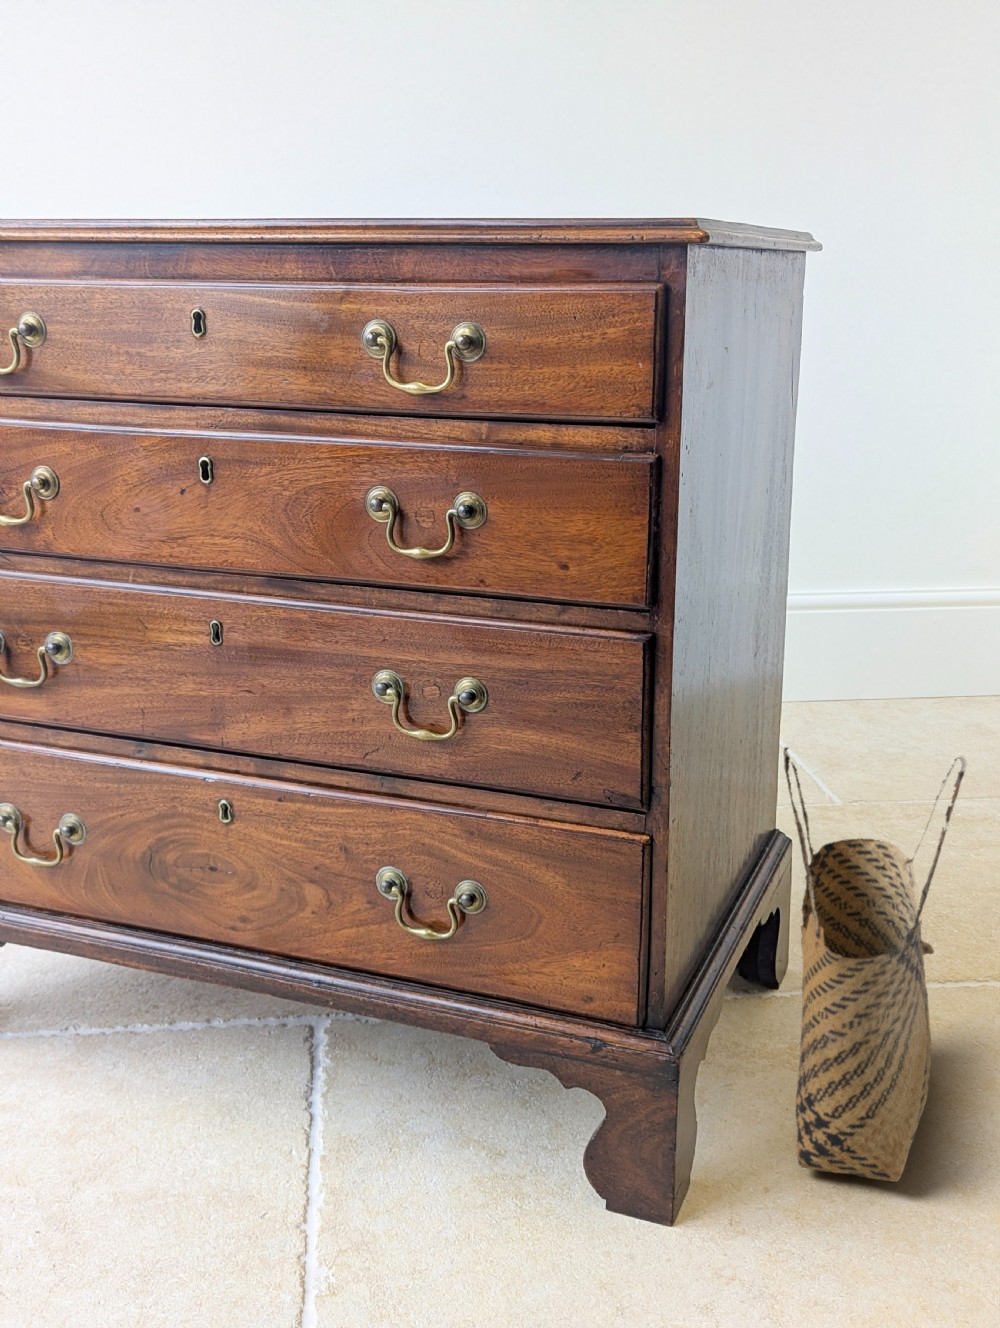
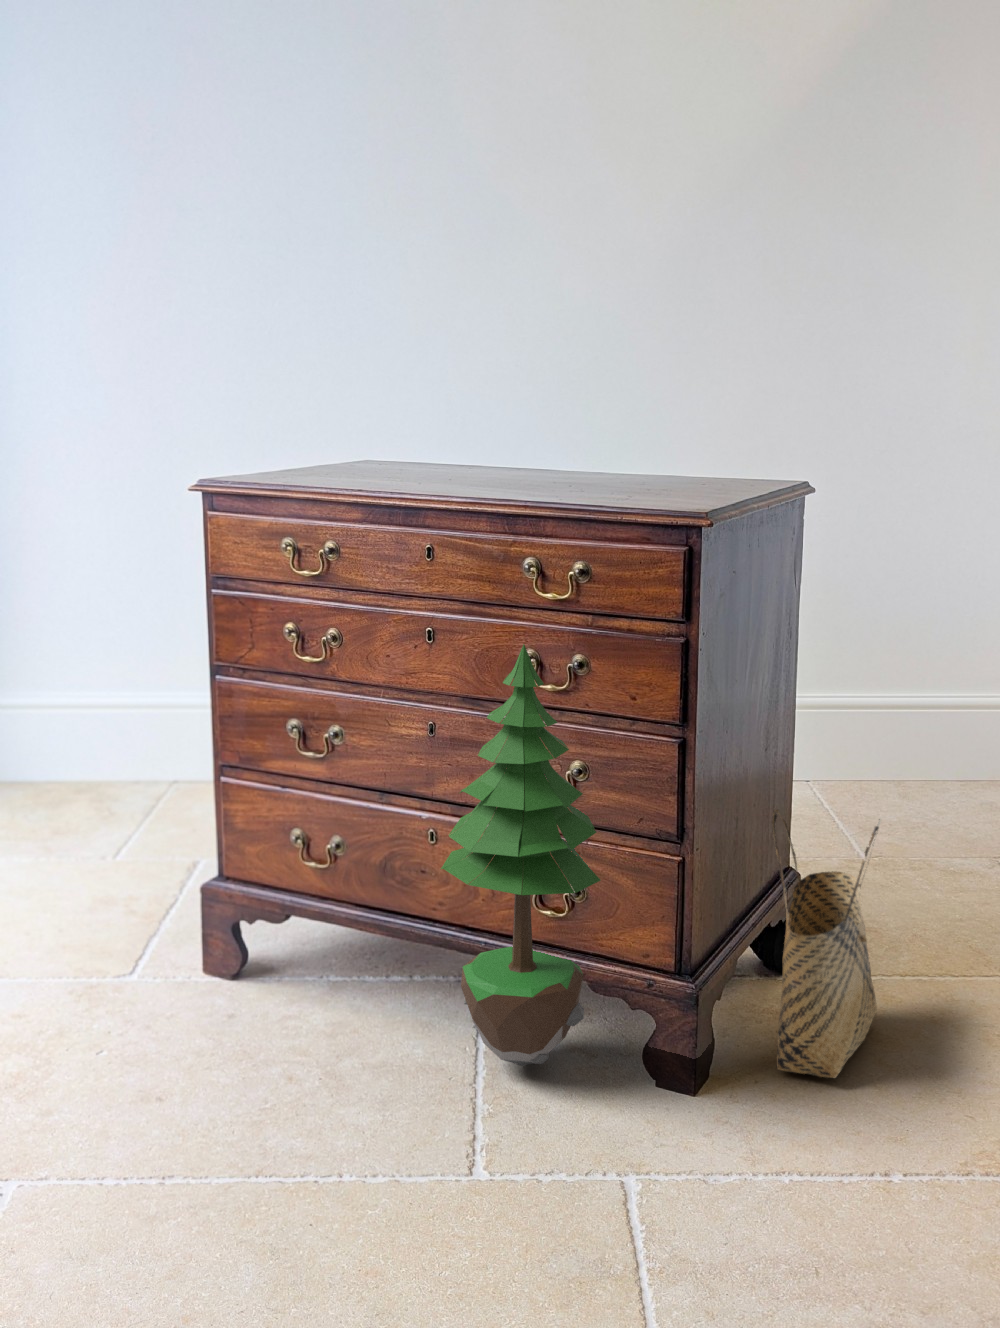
potted tree: none [233,471,512,1188] -> present [441,644,601,1066]

